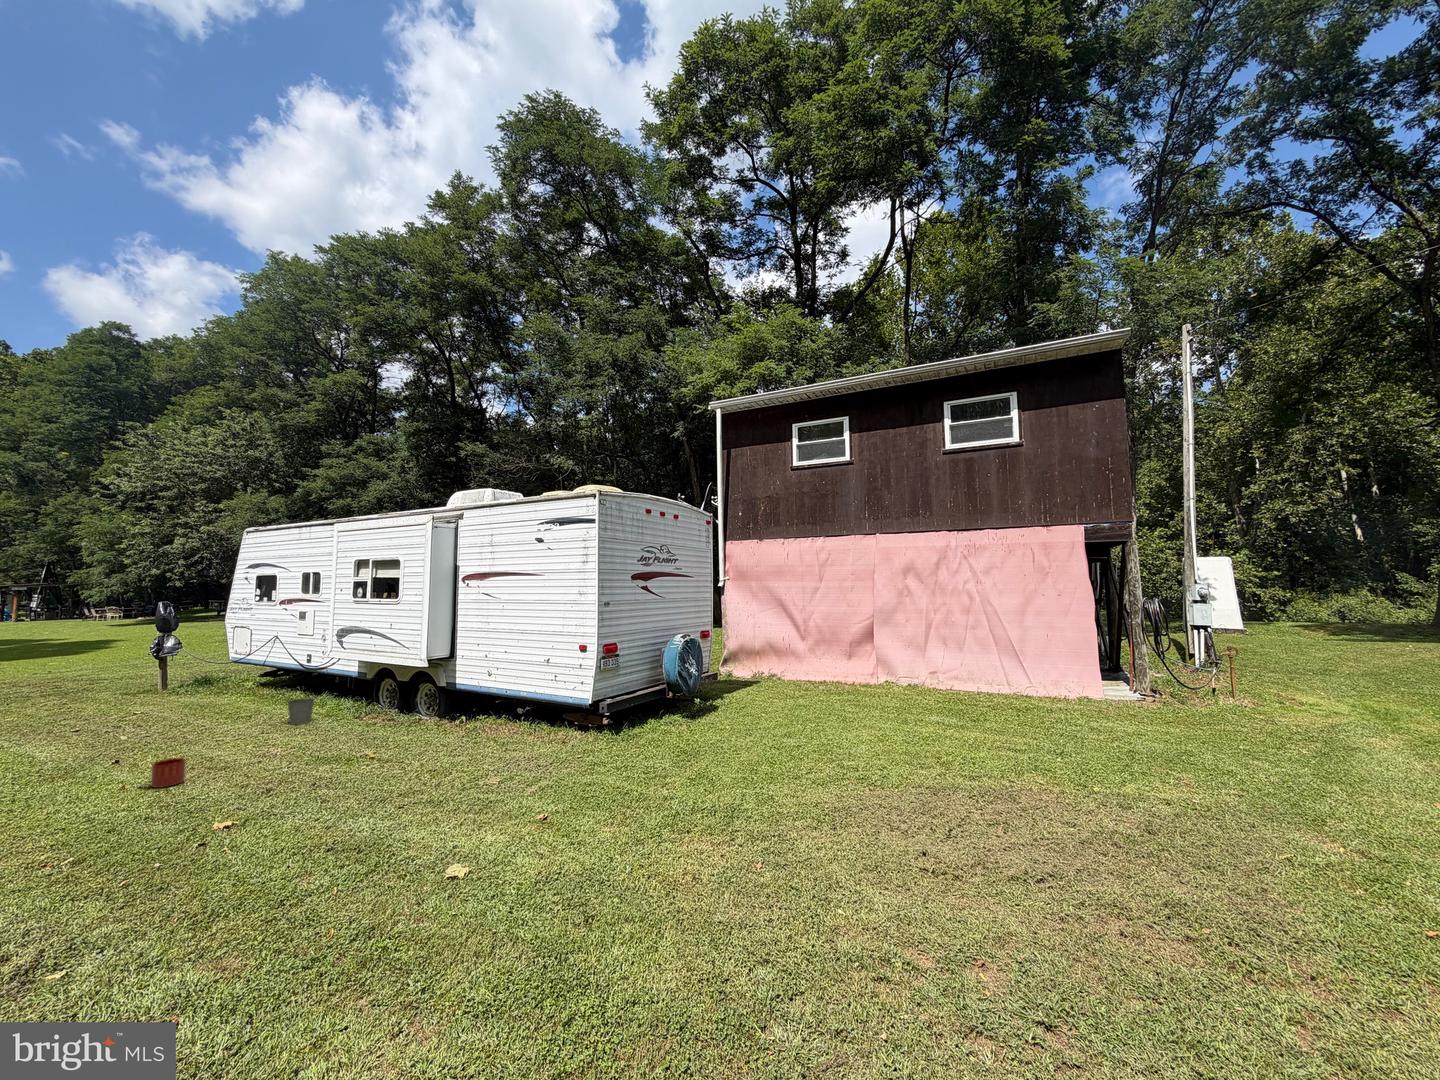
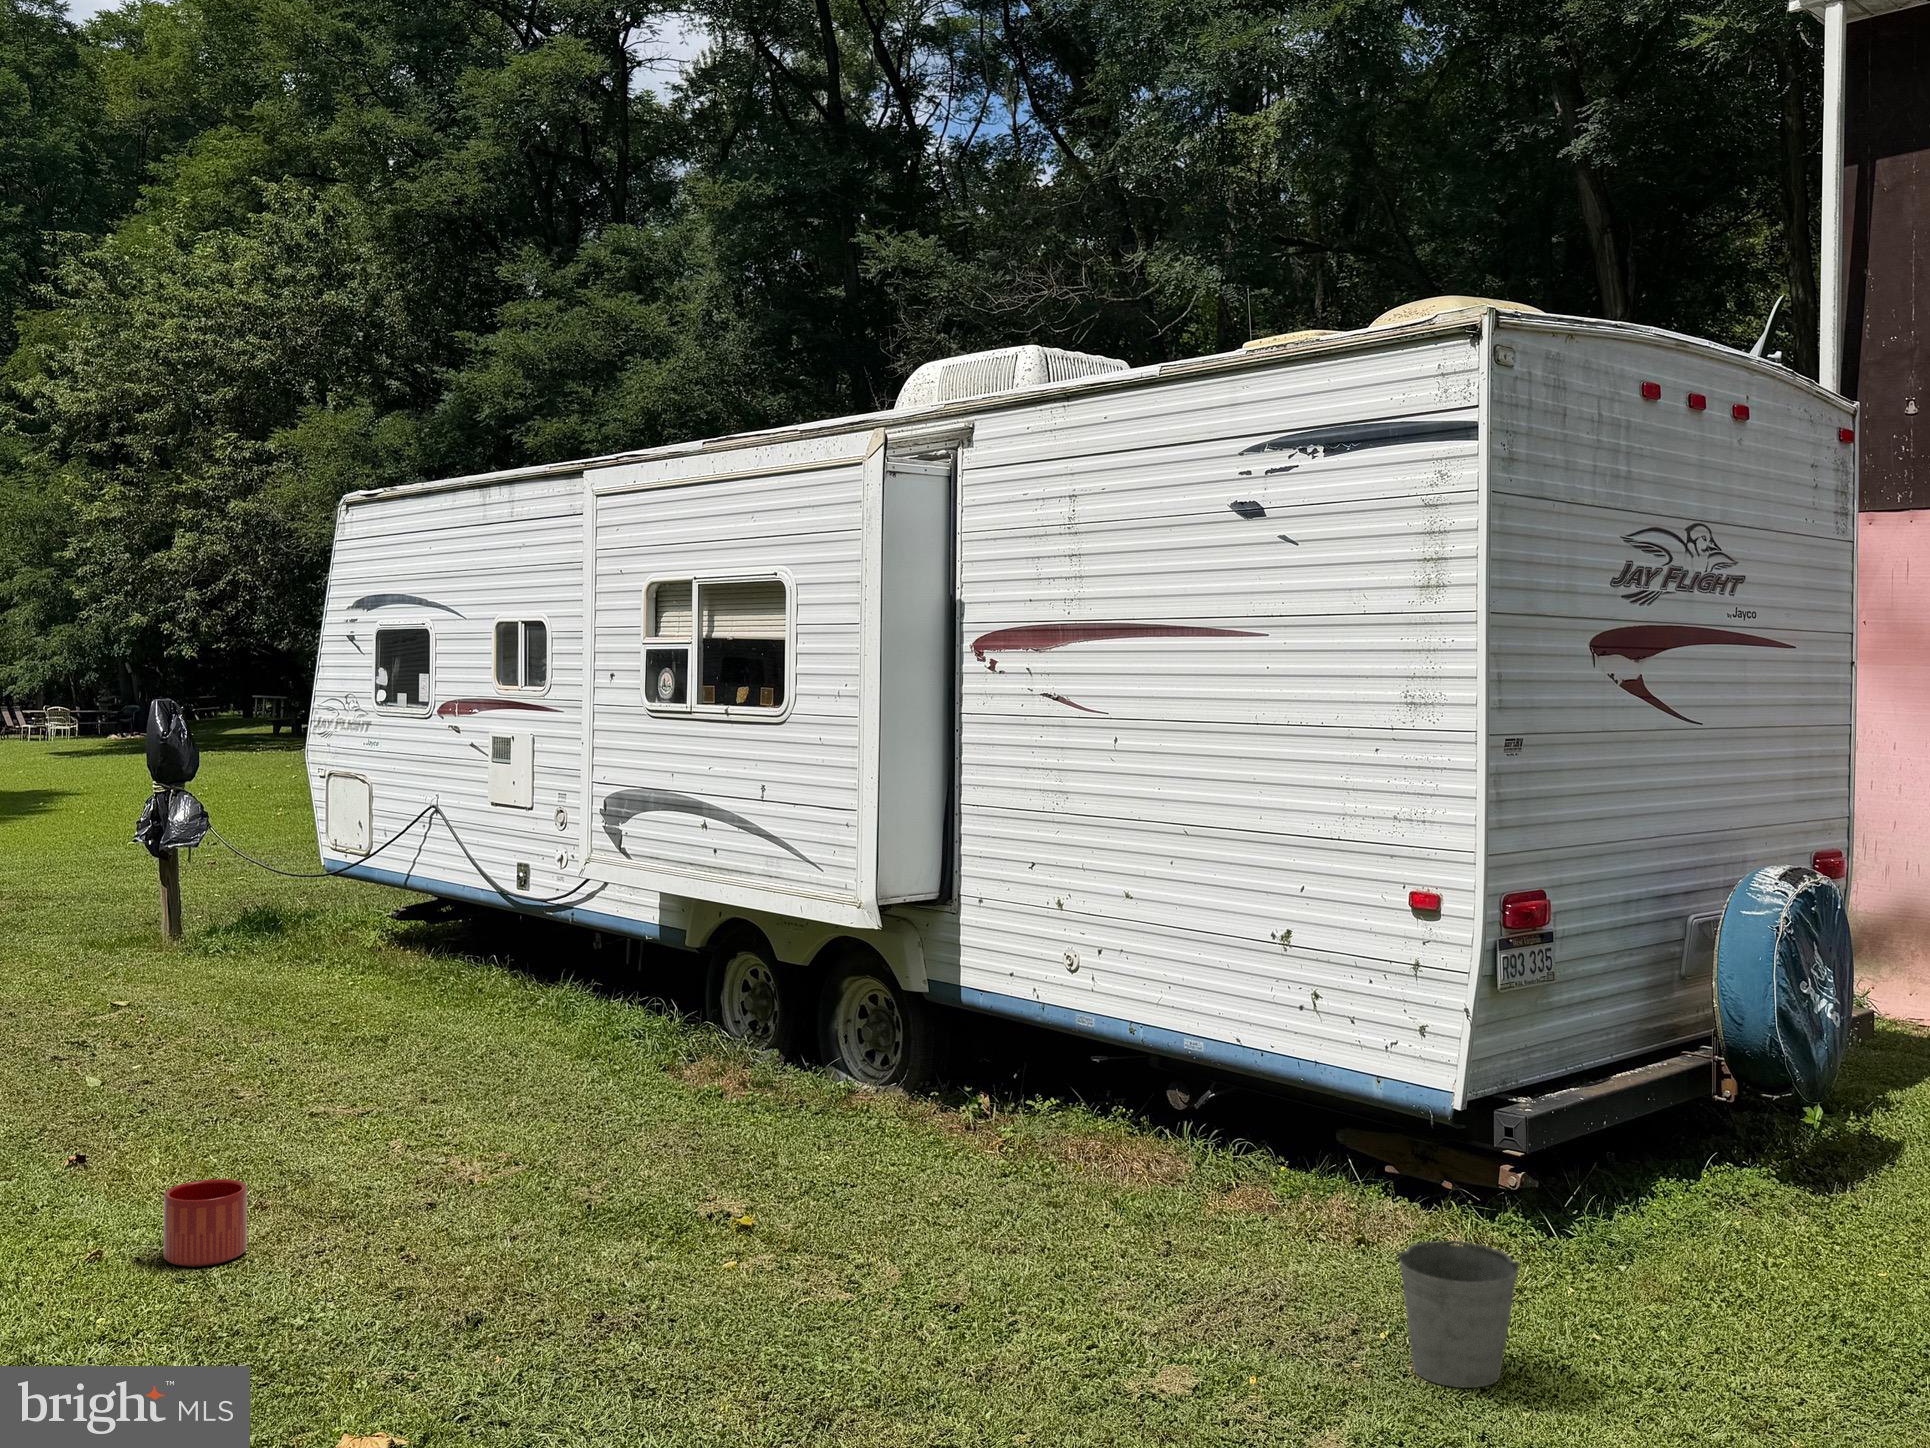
bucket: present [288,698,315,725] -> present [1397,1241,1520,1388]

